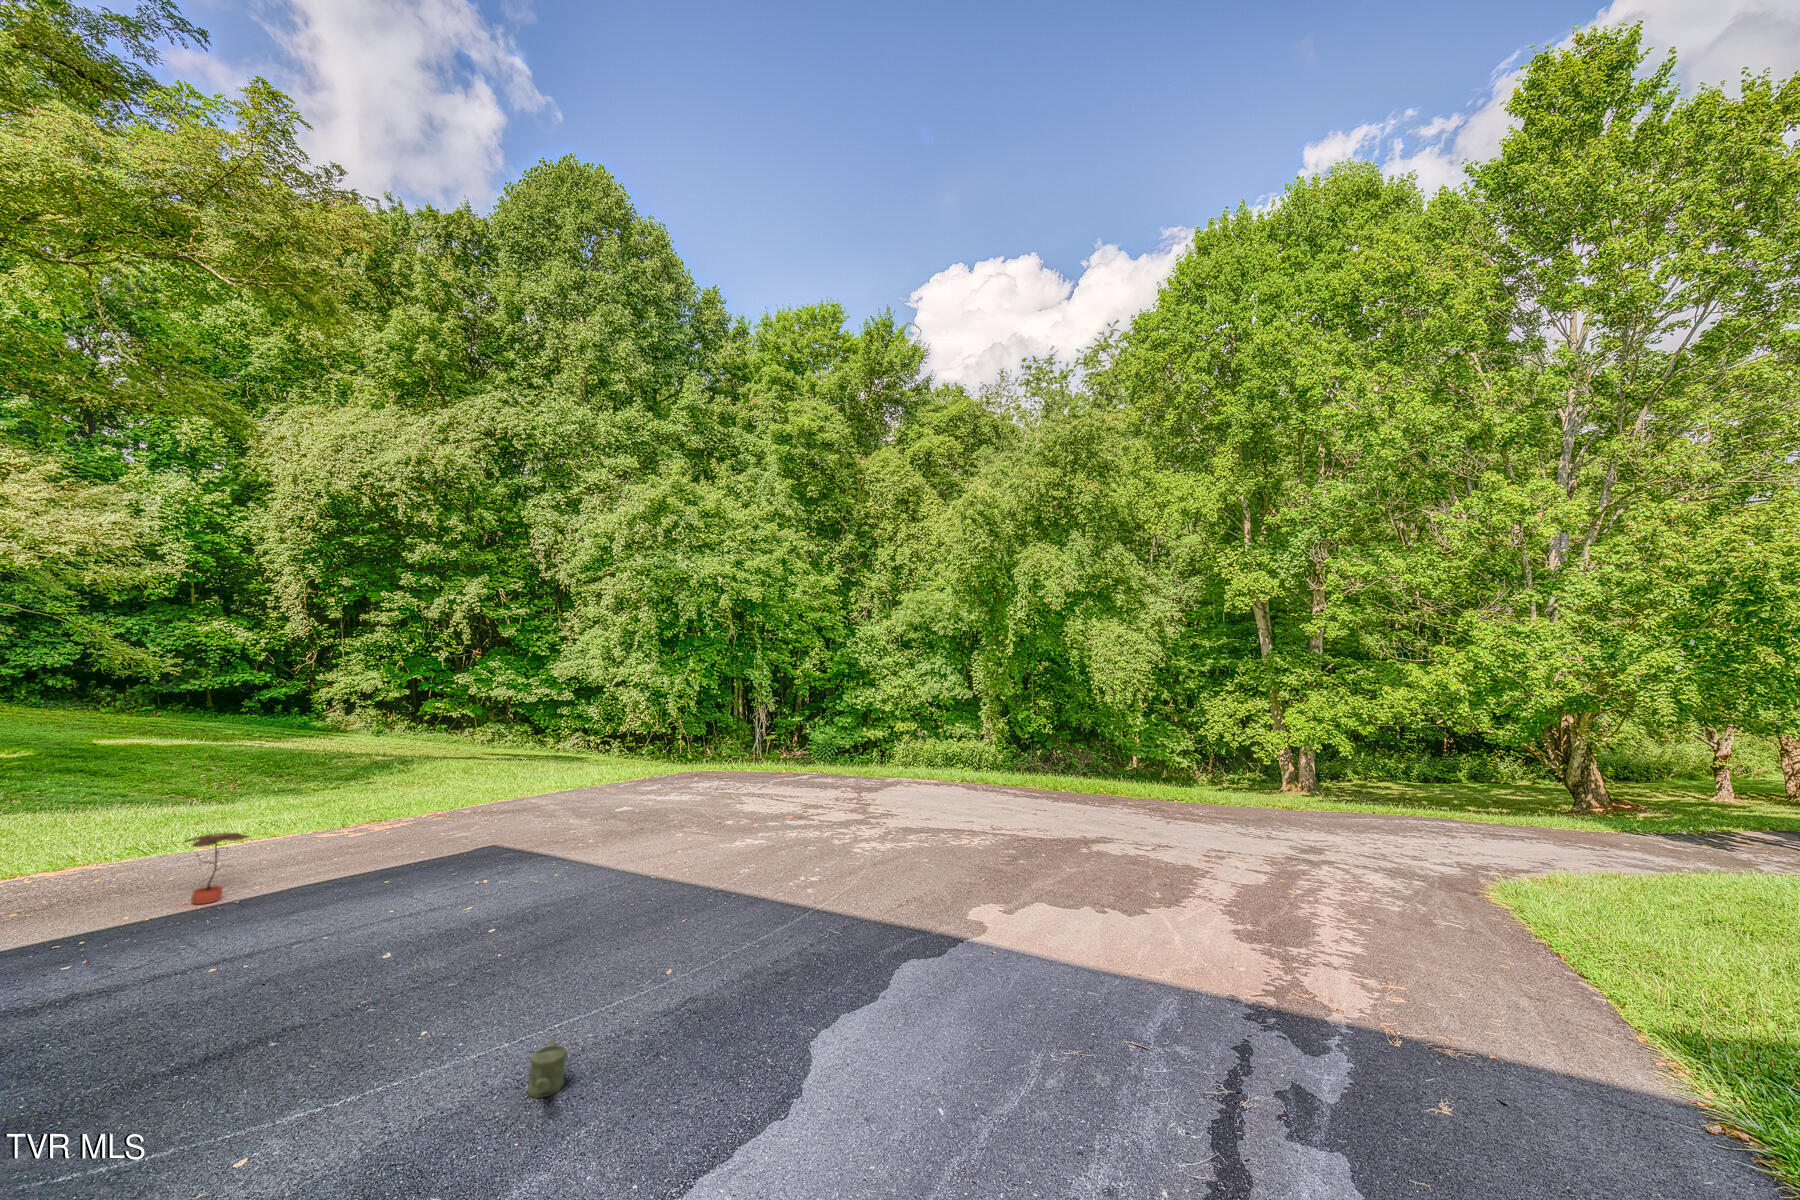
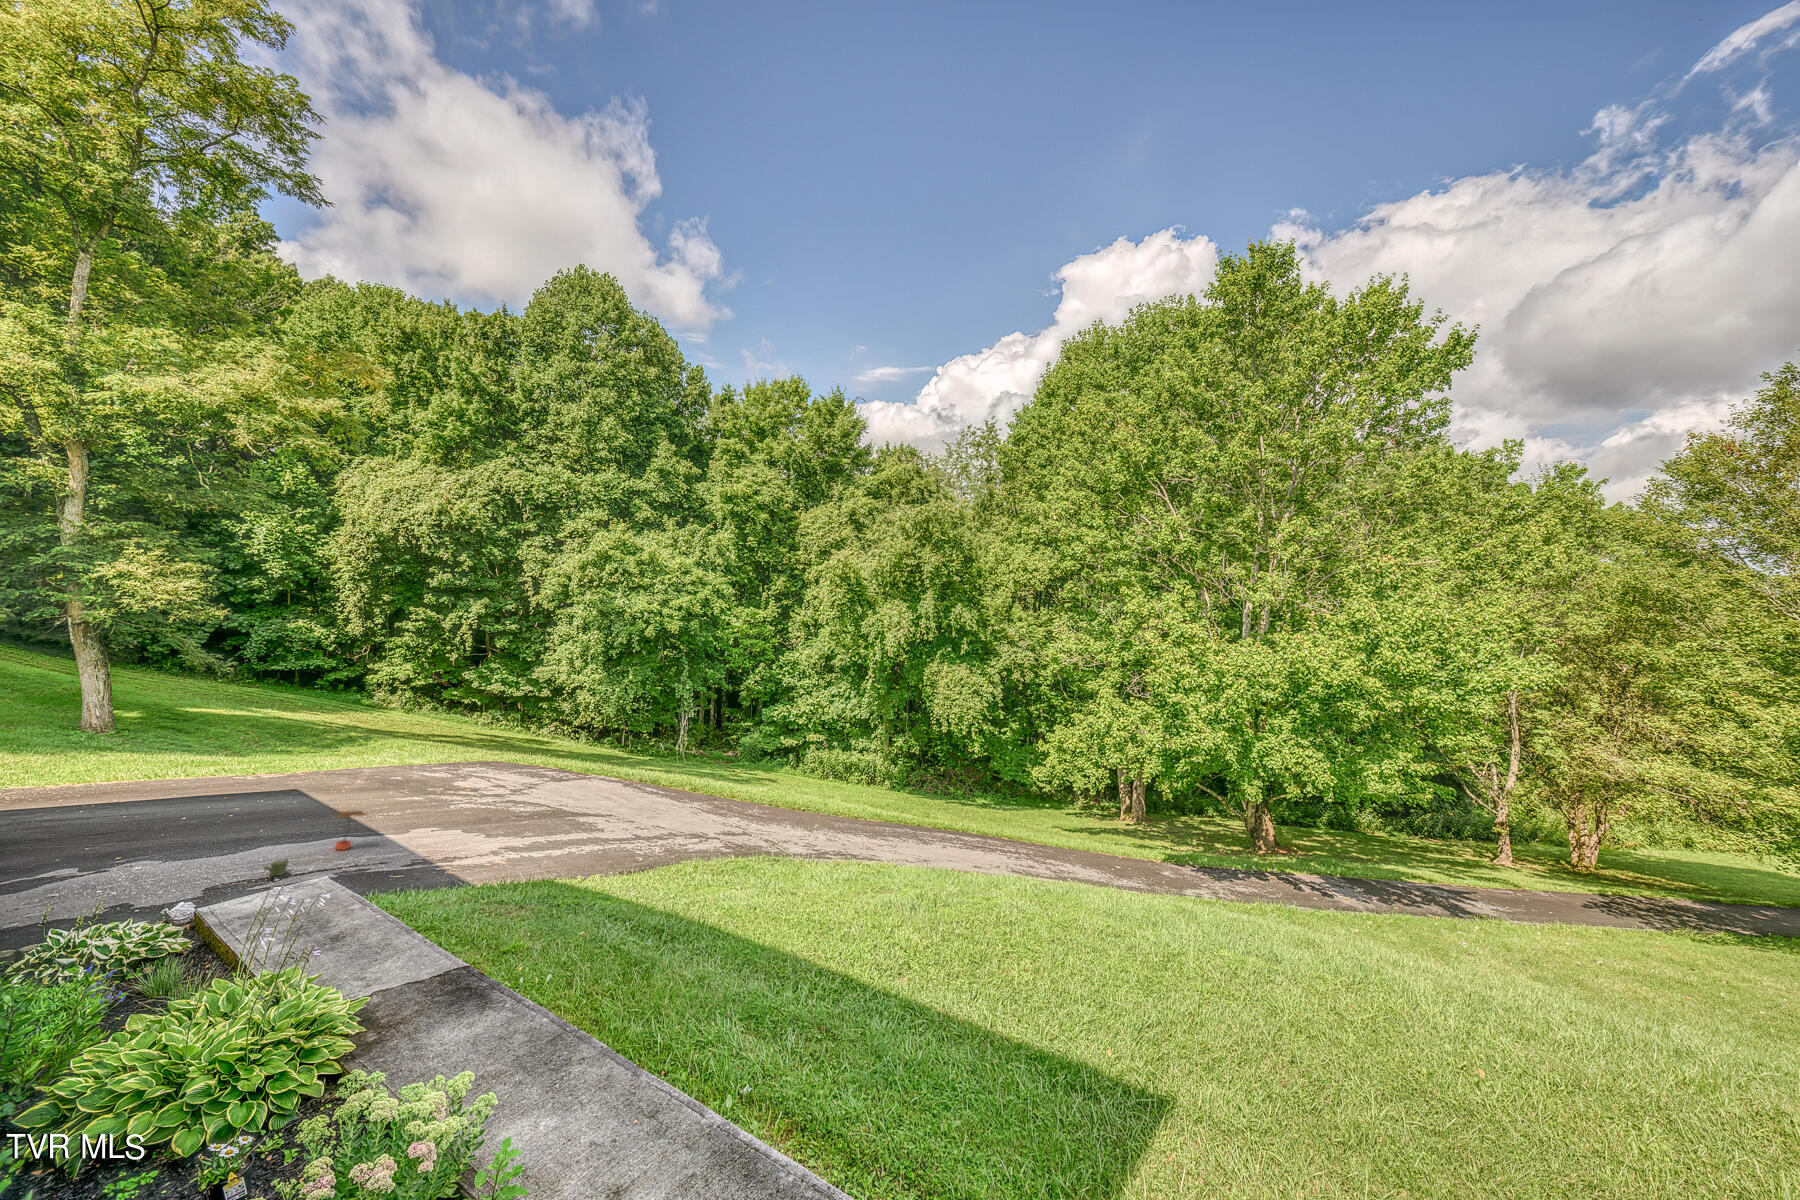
potted plant: present [185,833,249,904] -> present [335,810,366,850]

